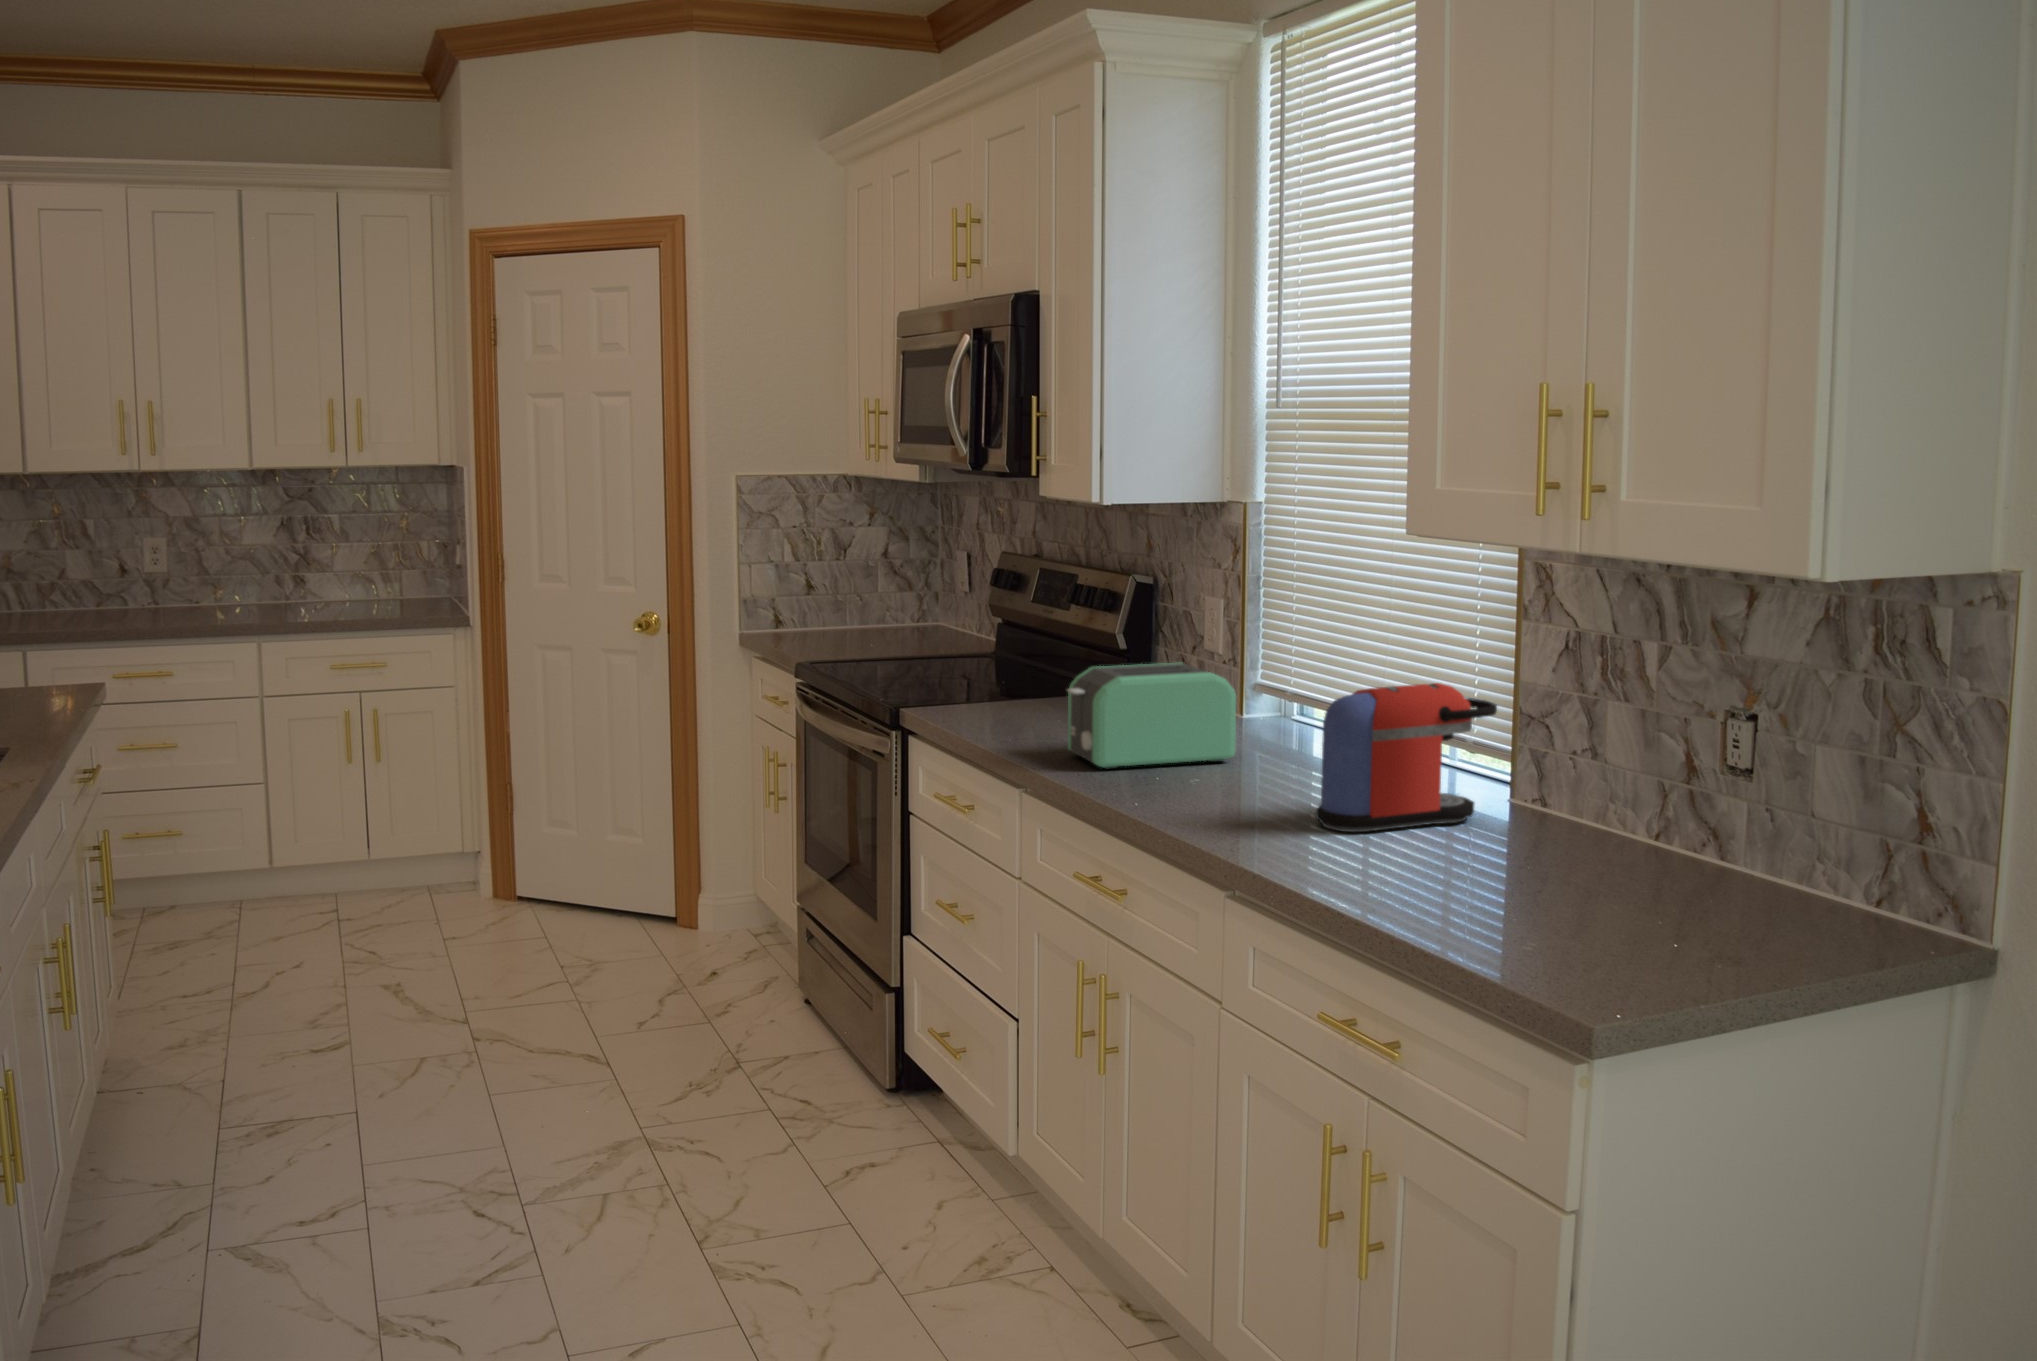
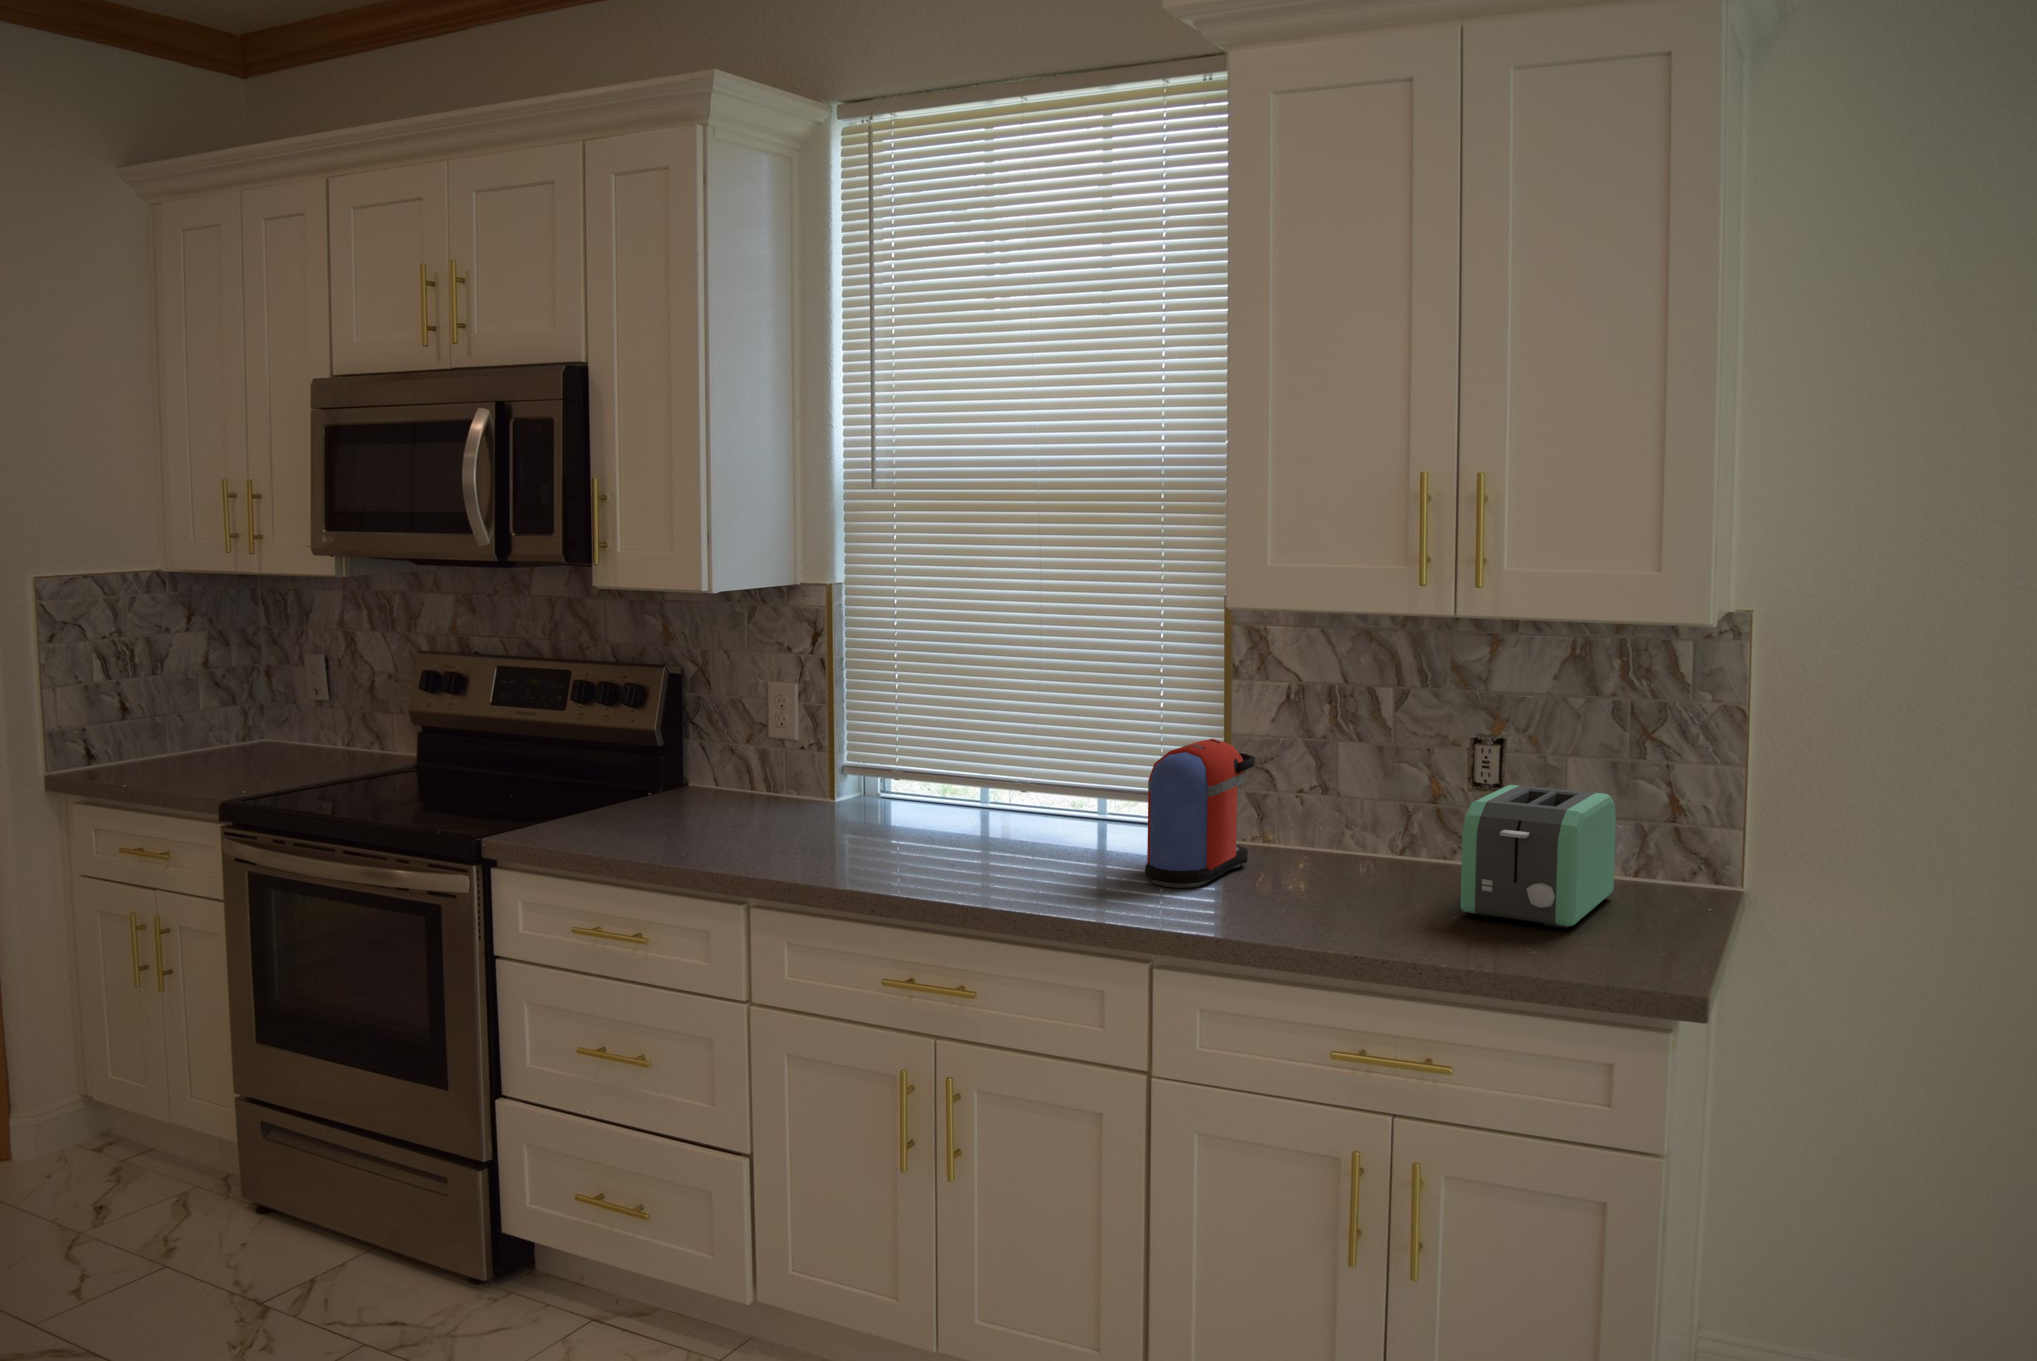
toaster: present [1067,663,1236,769] -> present [1461,785,1616,928]

